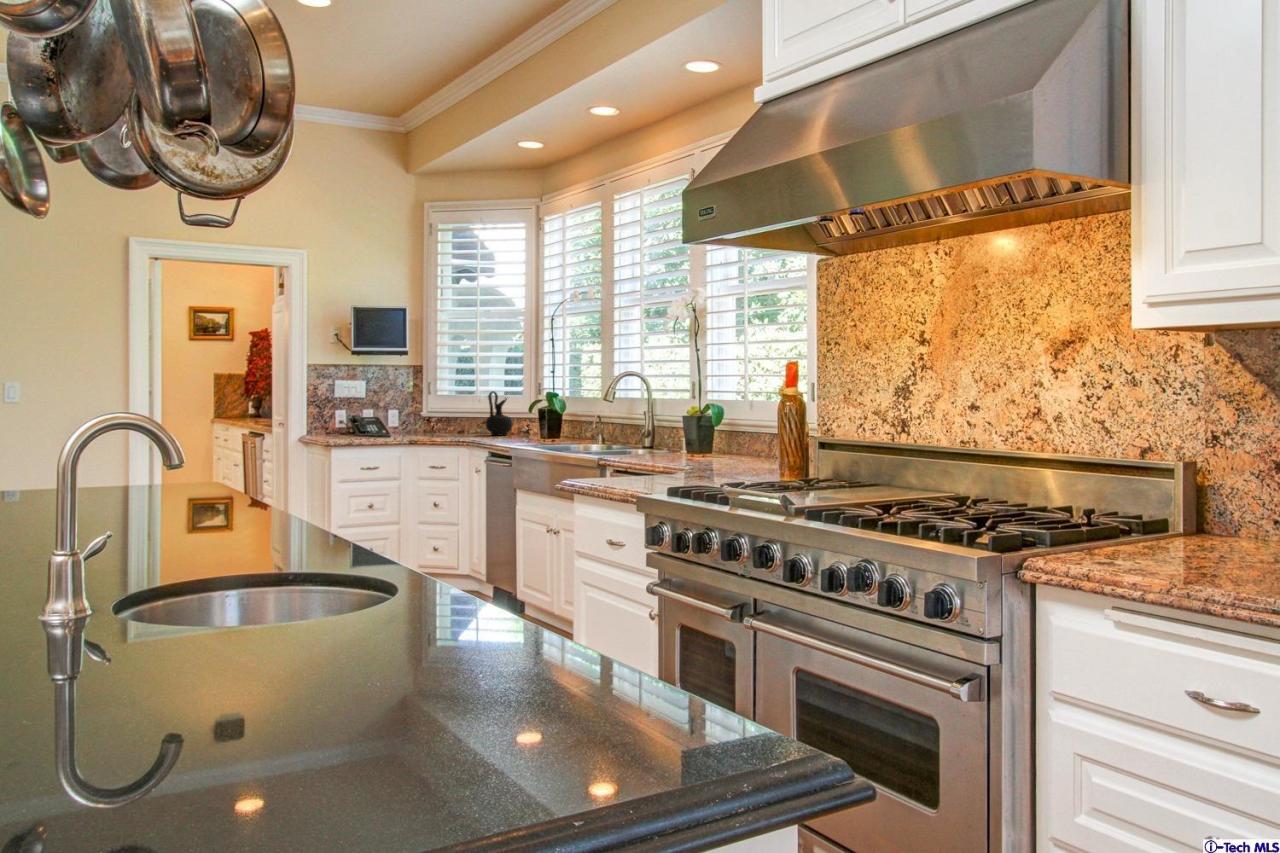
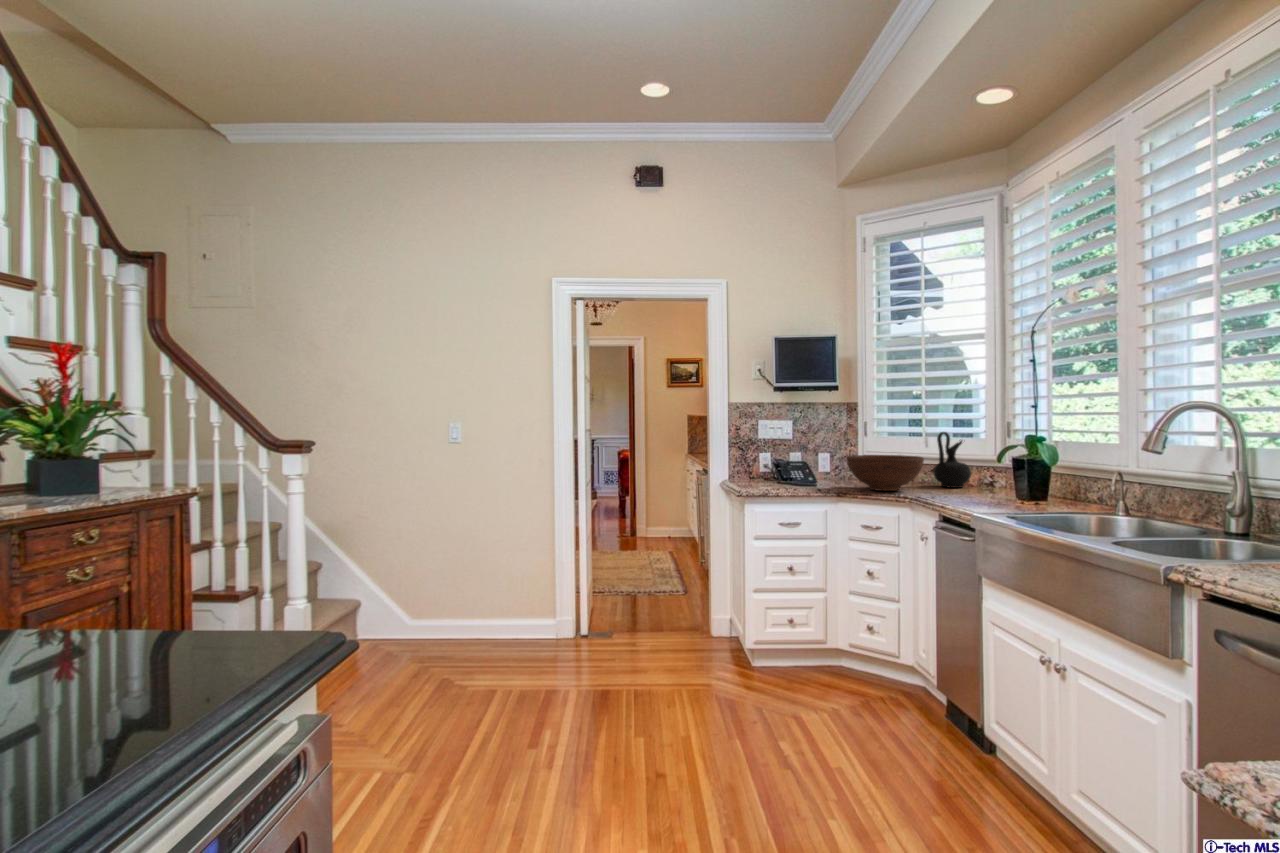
fruit bowl: none [418,410,478,438] -> present [846,455,924,491]

